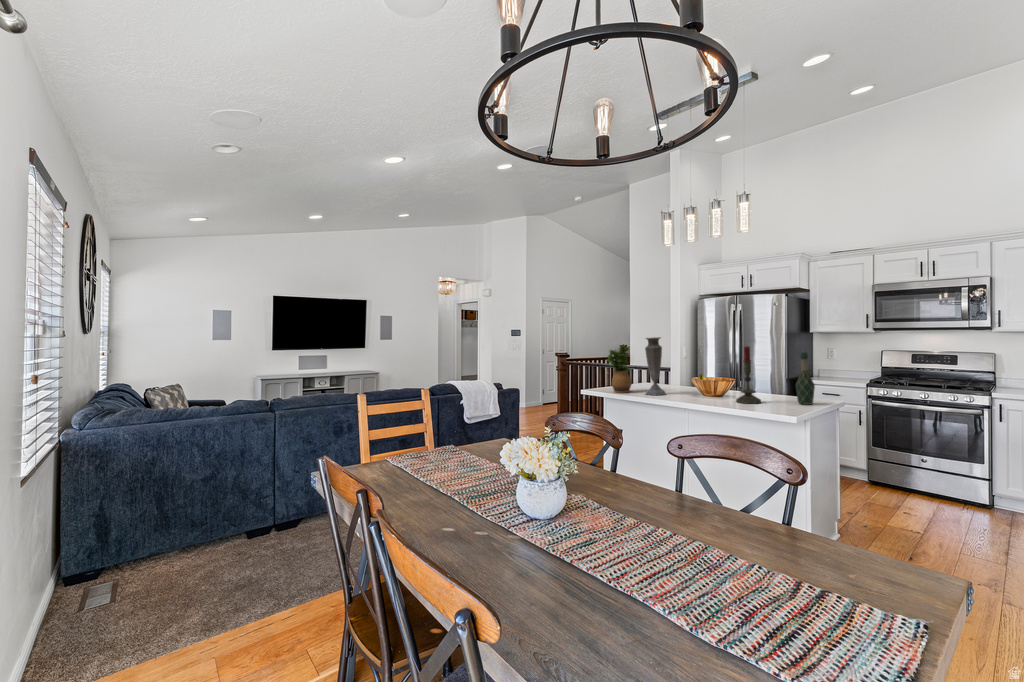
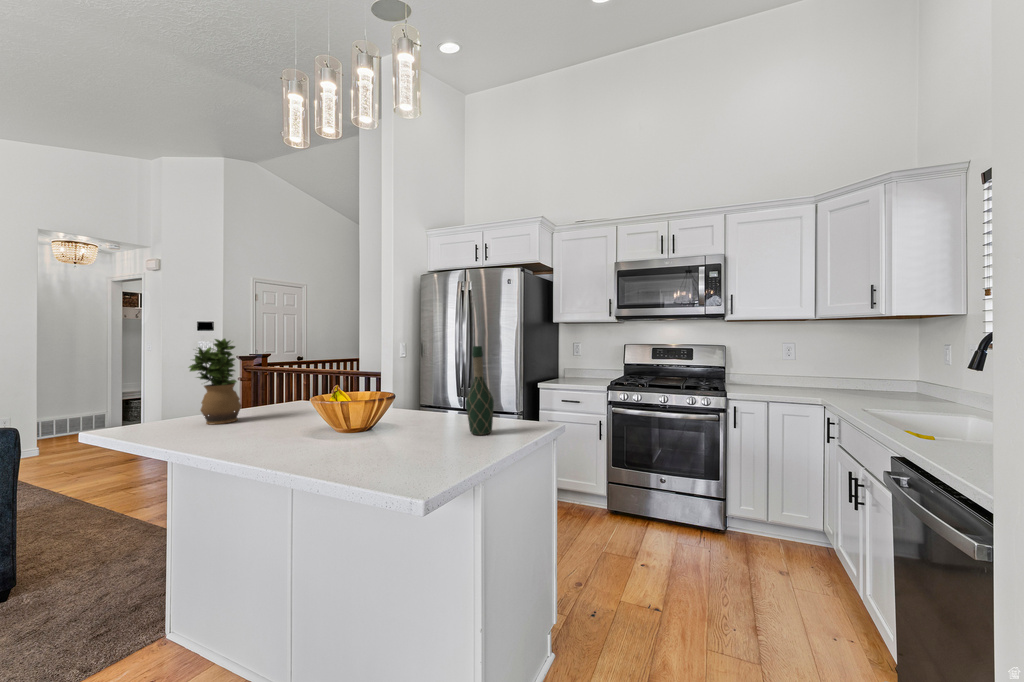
vase: present [645,337,665,395] -> none [248,324,293,427]
candle: present [736,346,761,404] -> none [375,334,416,439]

